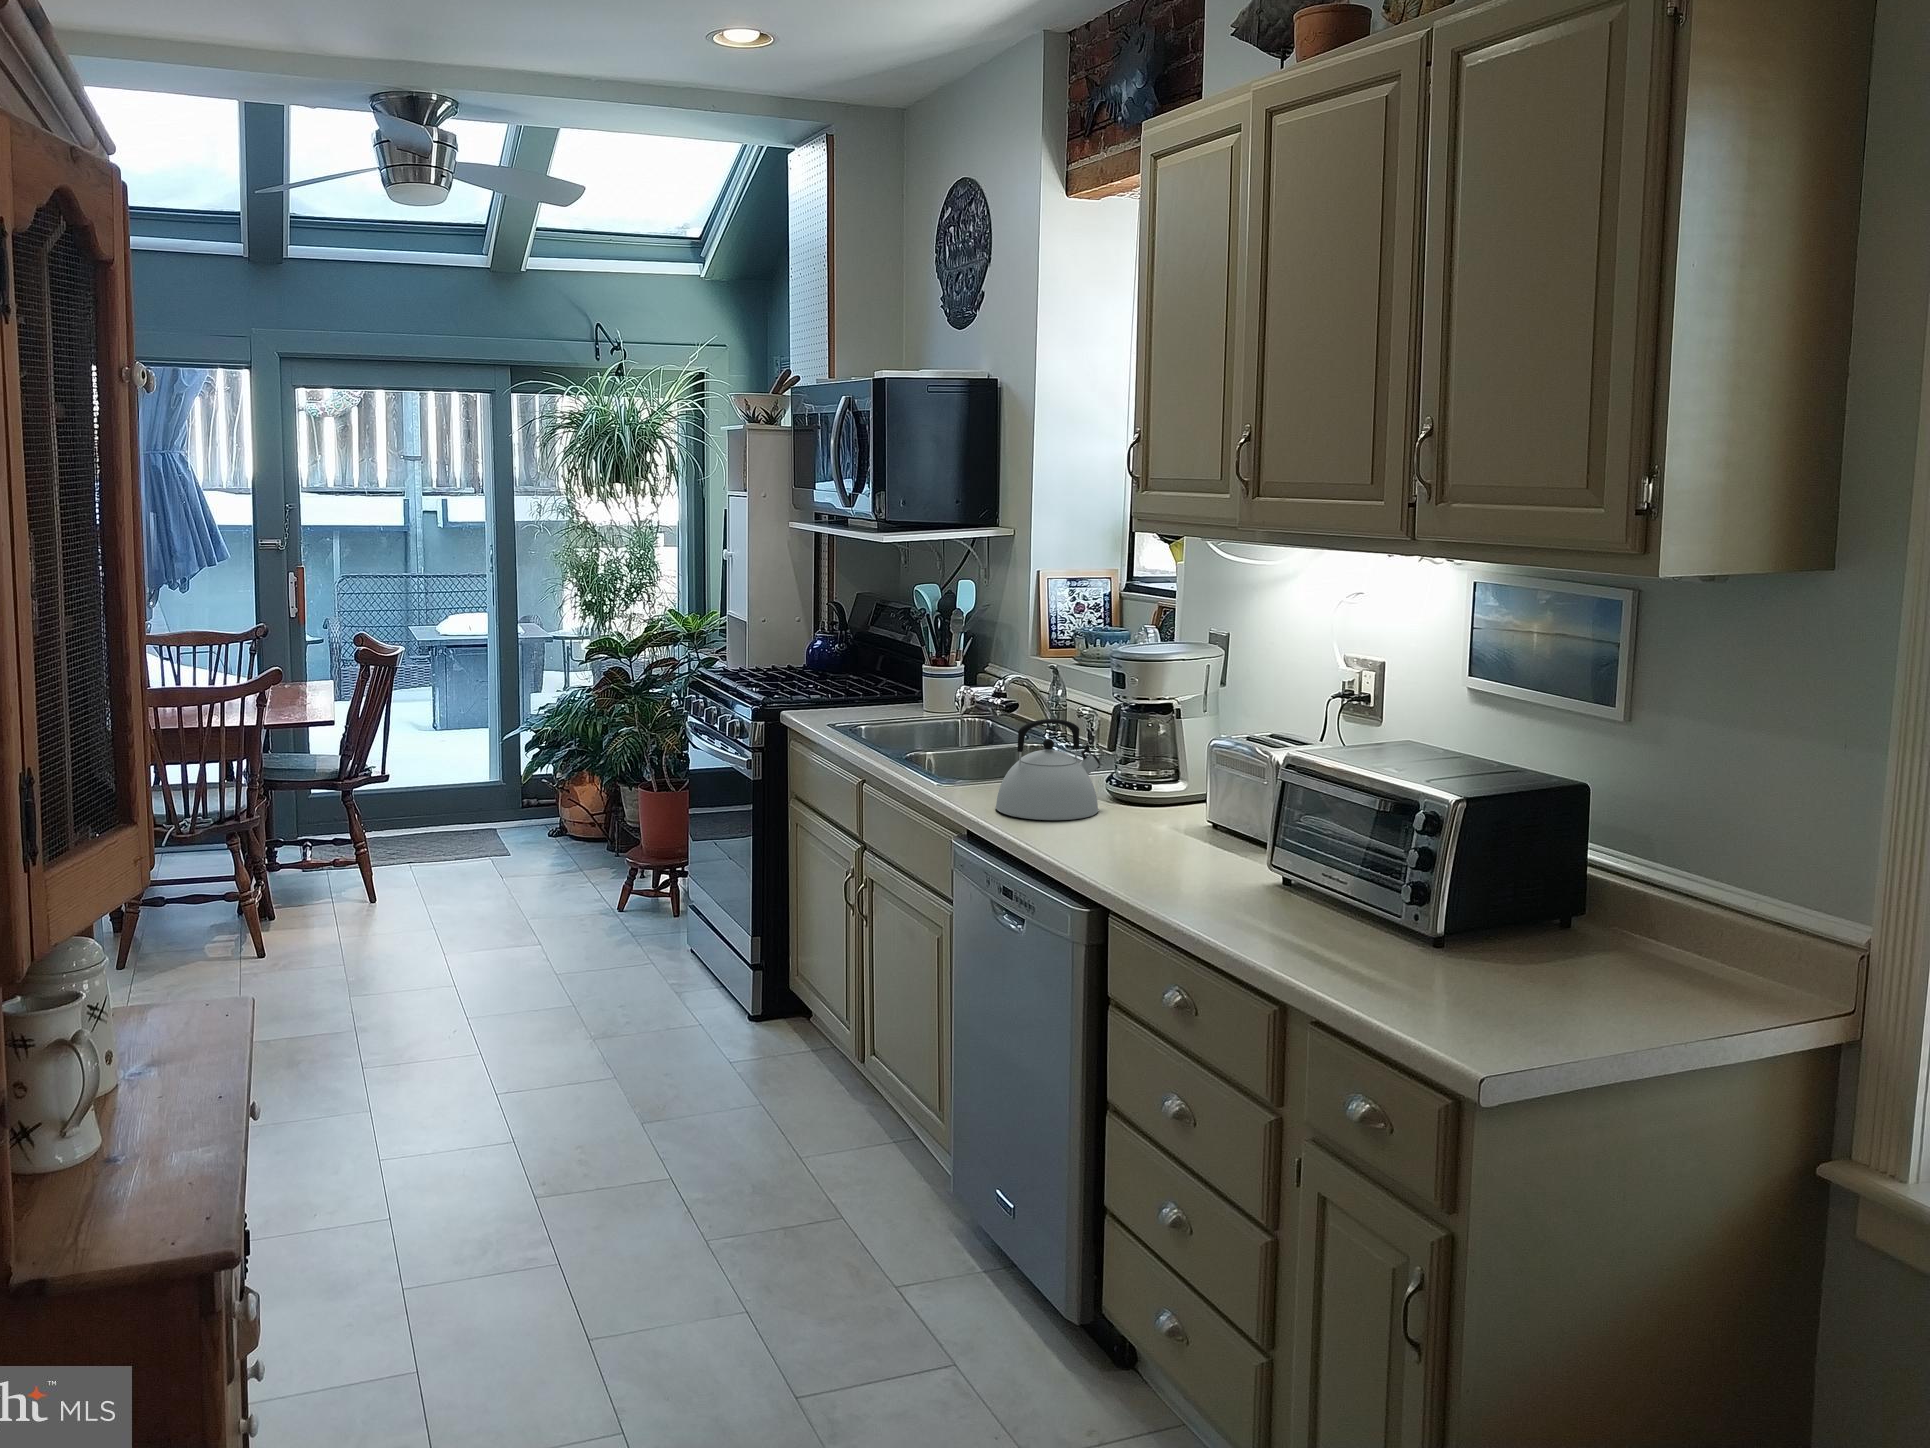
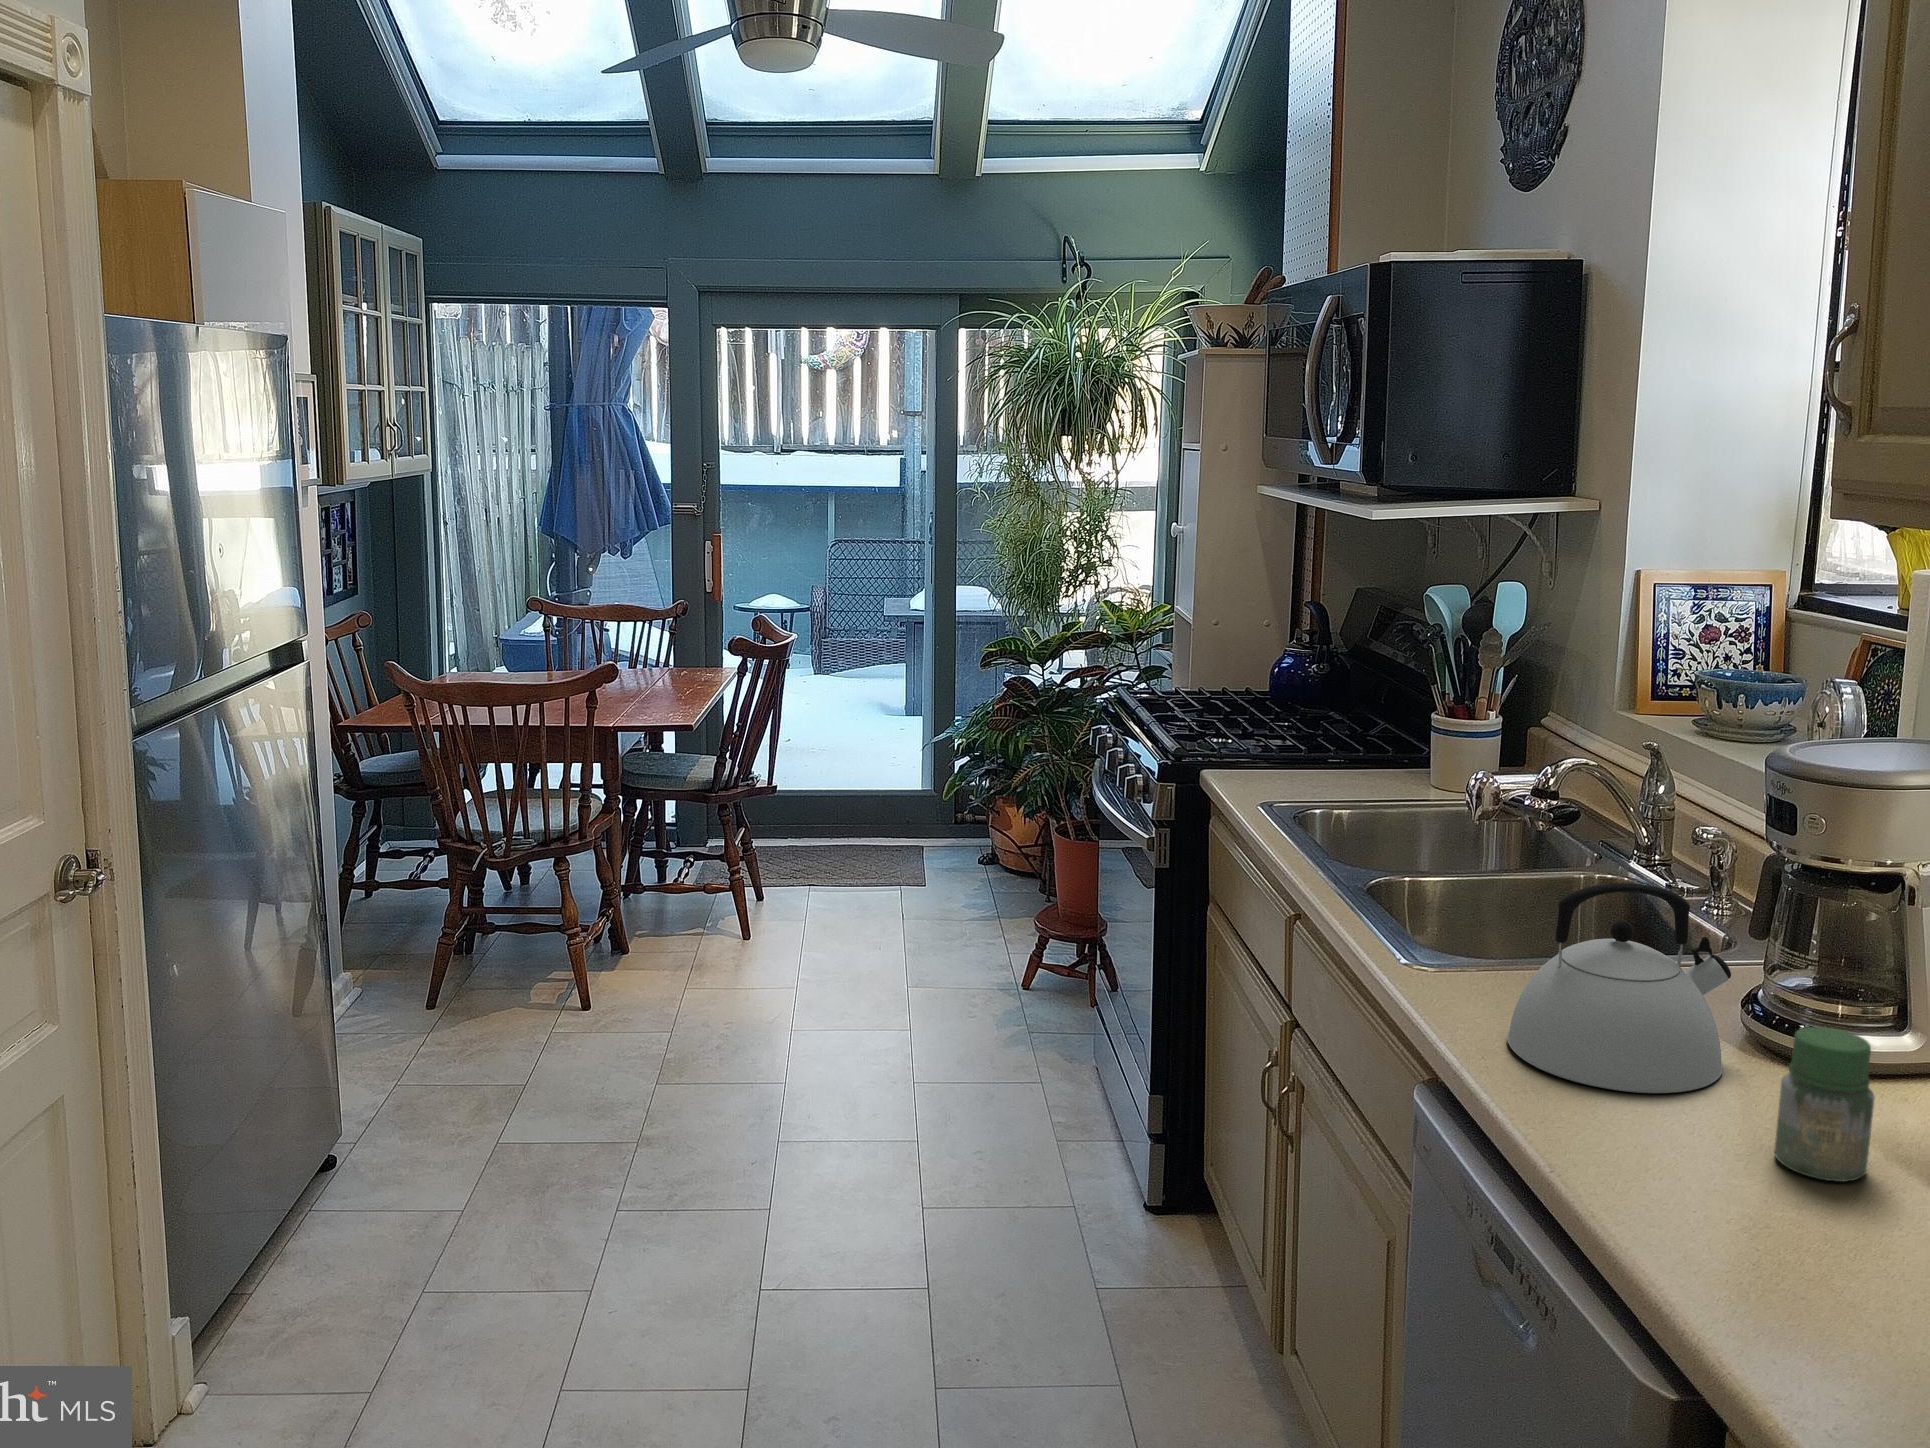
jar: none [1122,769,1162,837] -> present [1774,1027,1875,1182]

